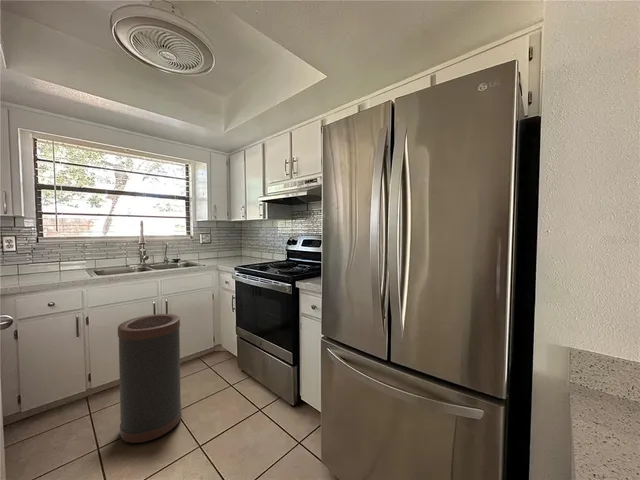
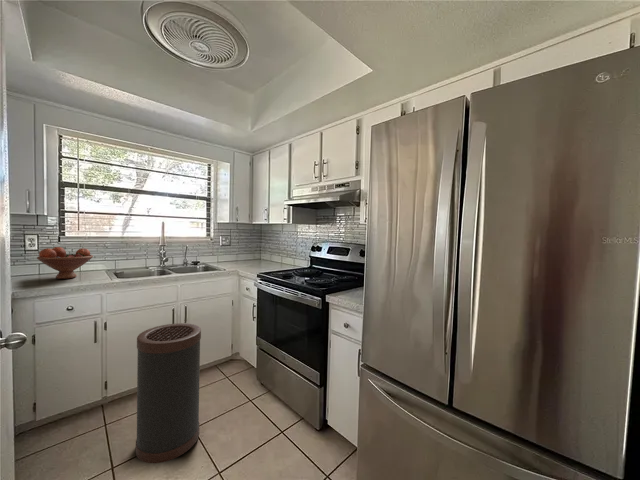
fruit bowl: none [16,247,73,277] -> present [37,247,93,279]

